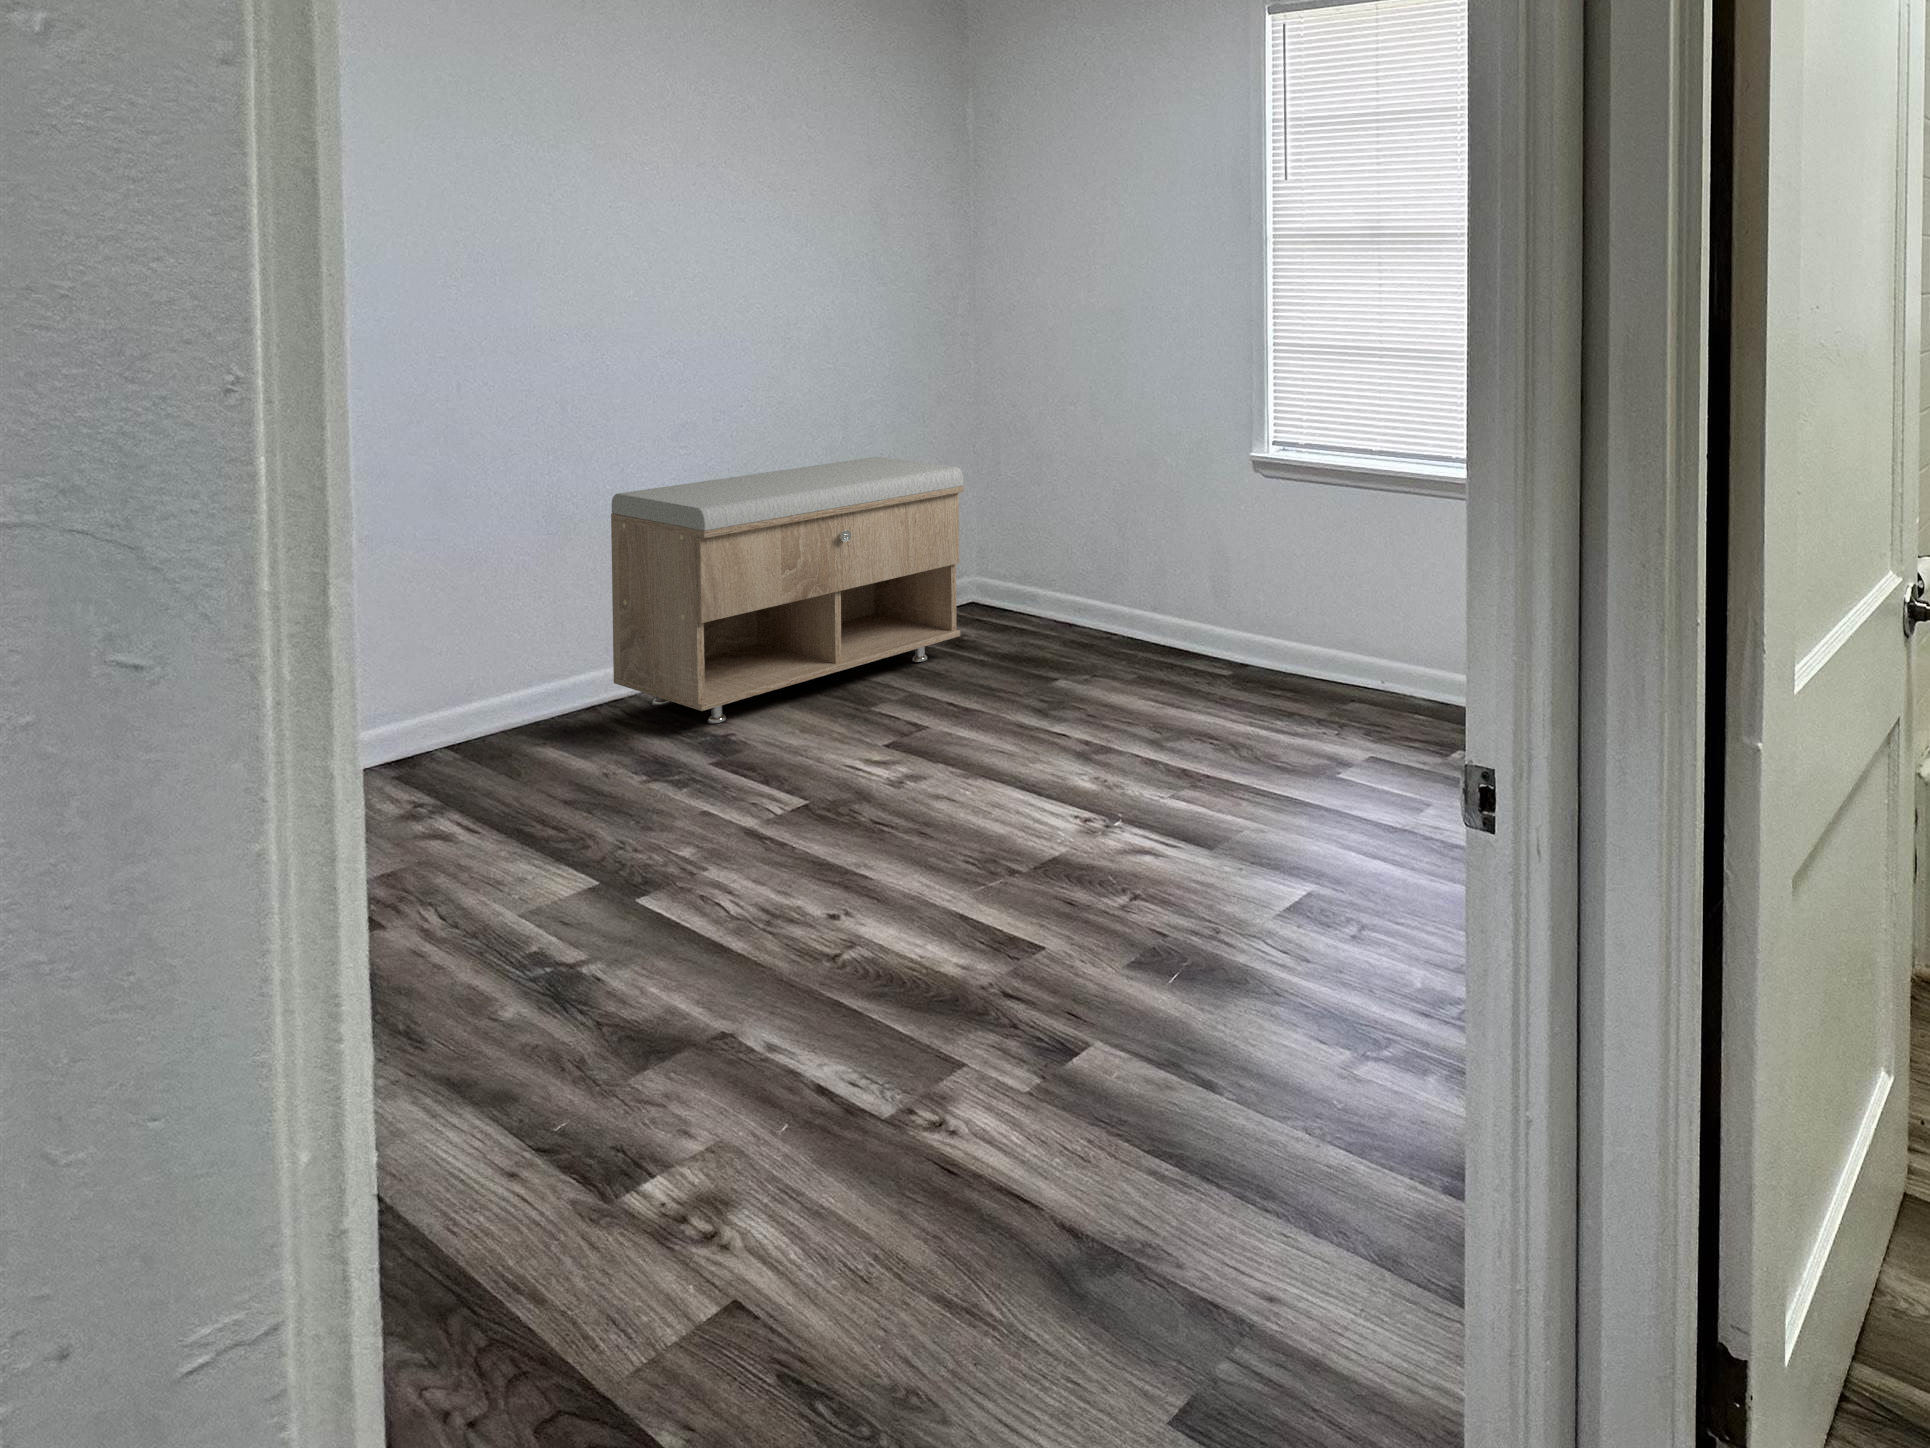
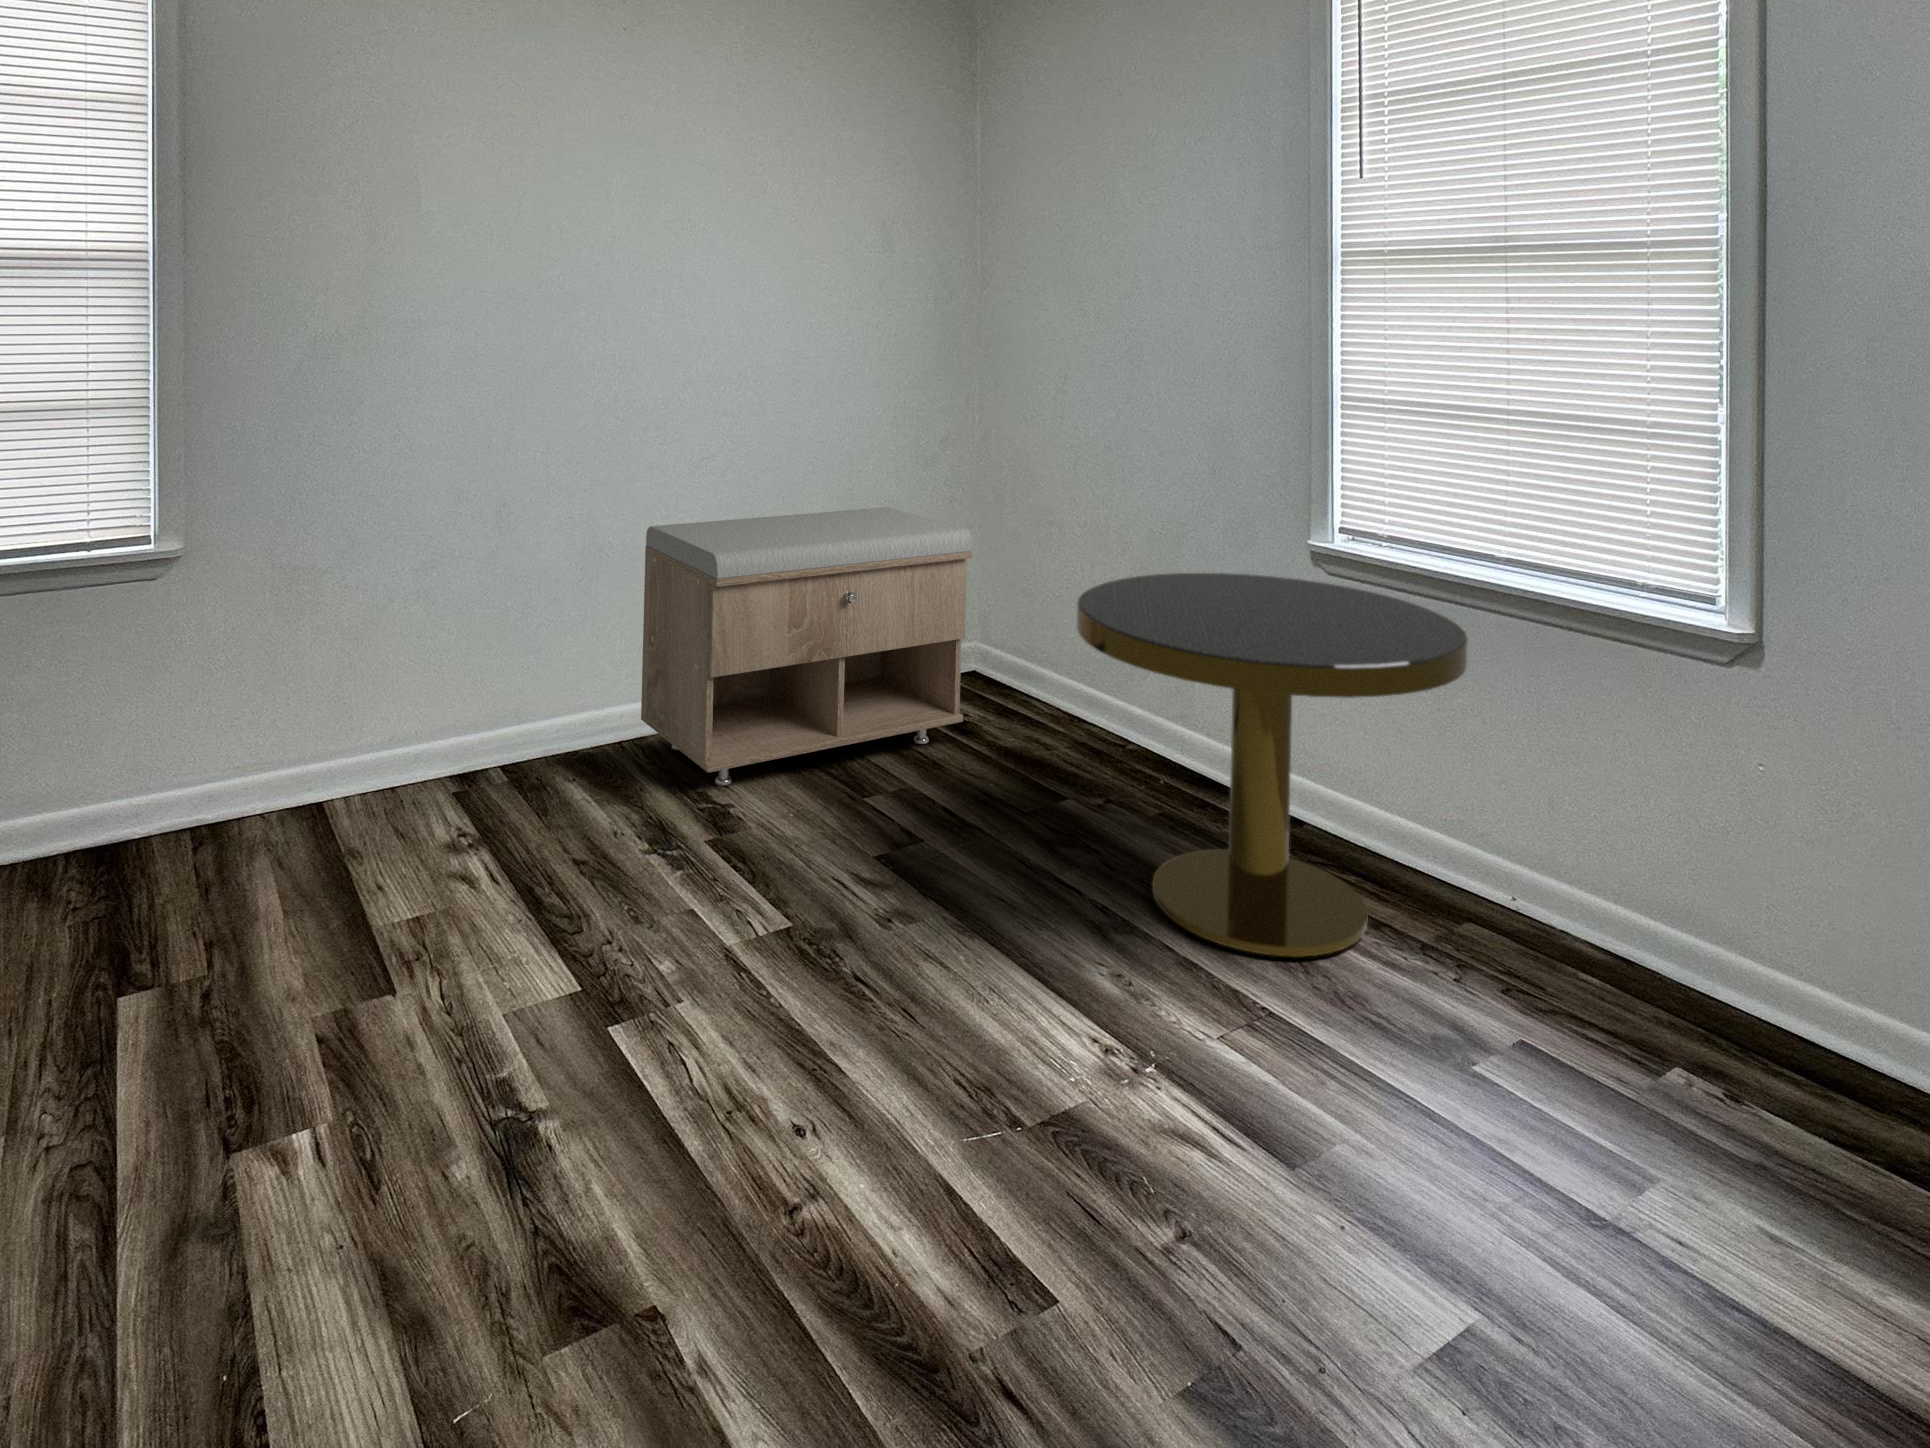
side table: none [1058,476,1349,746] -> present [1077,573,1468,957]

